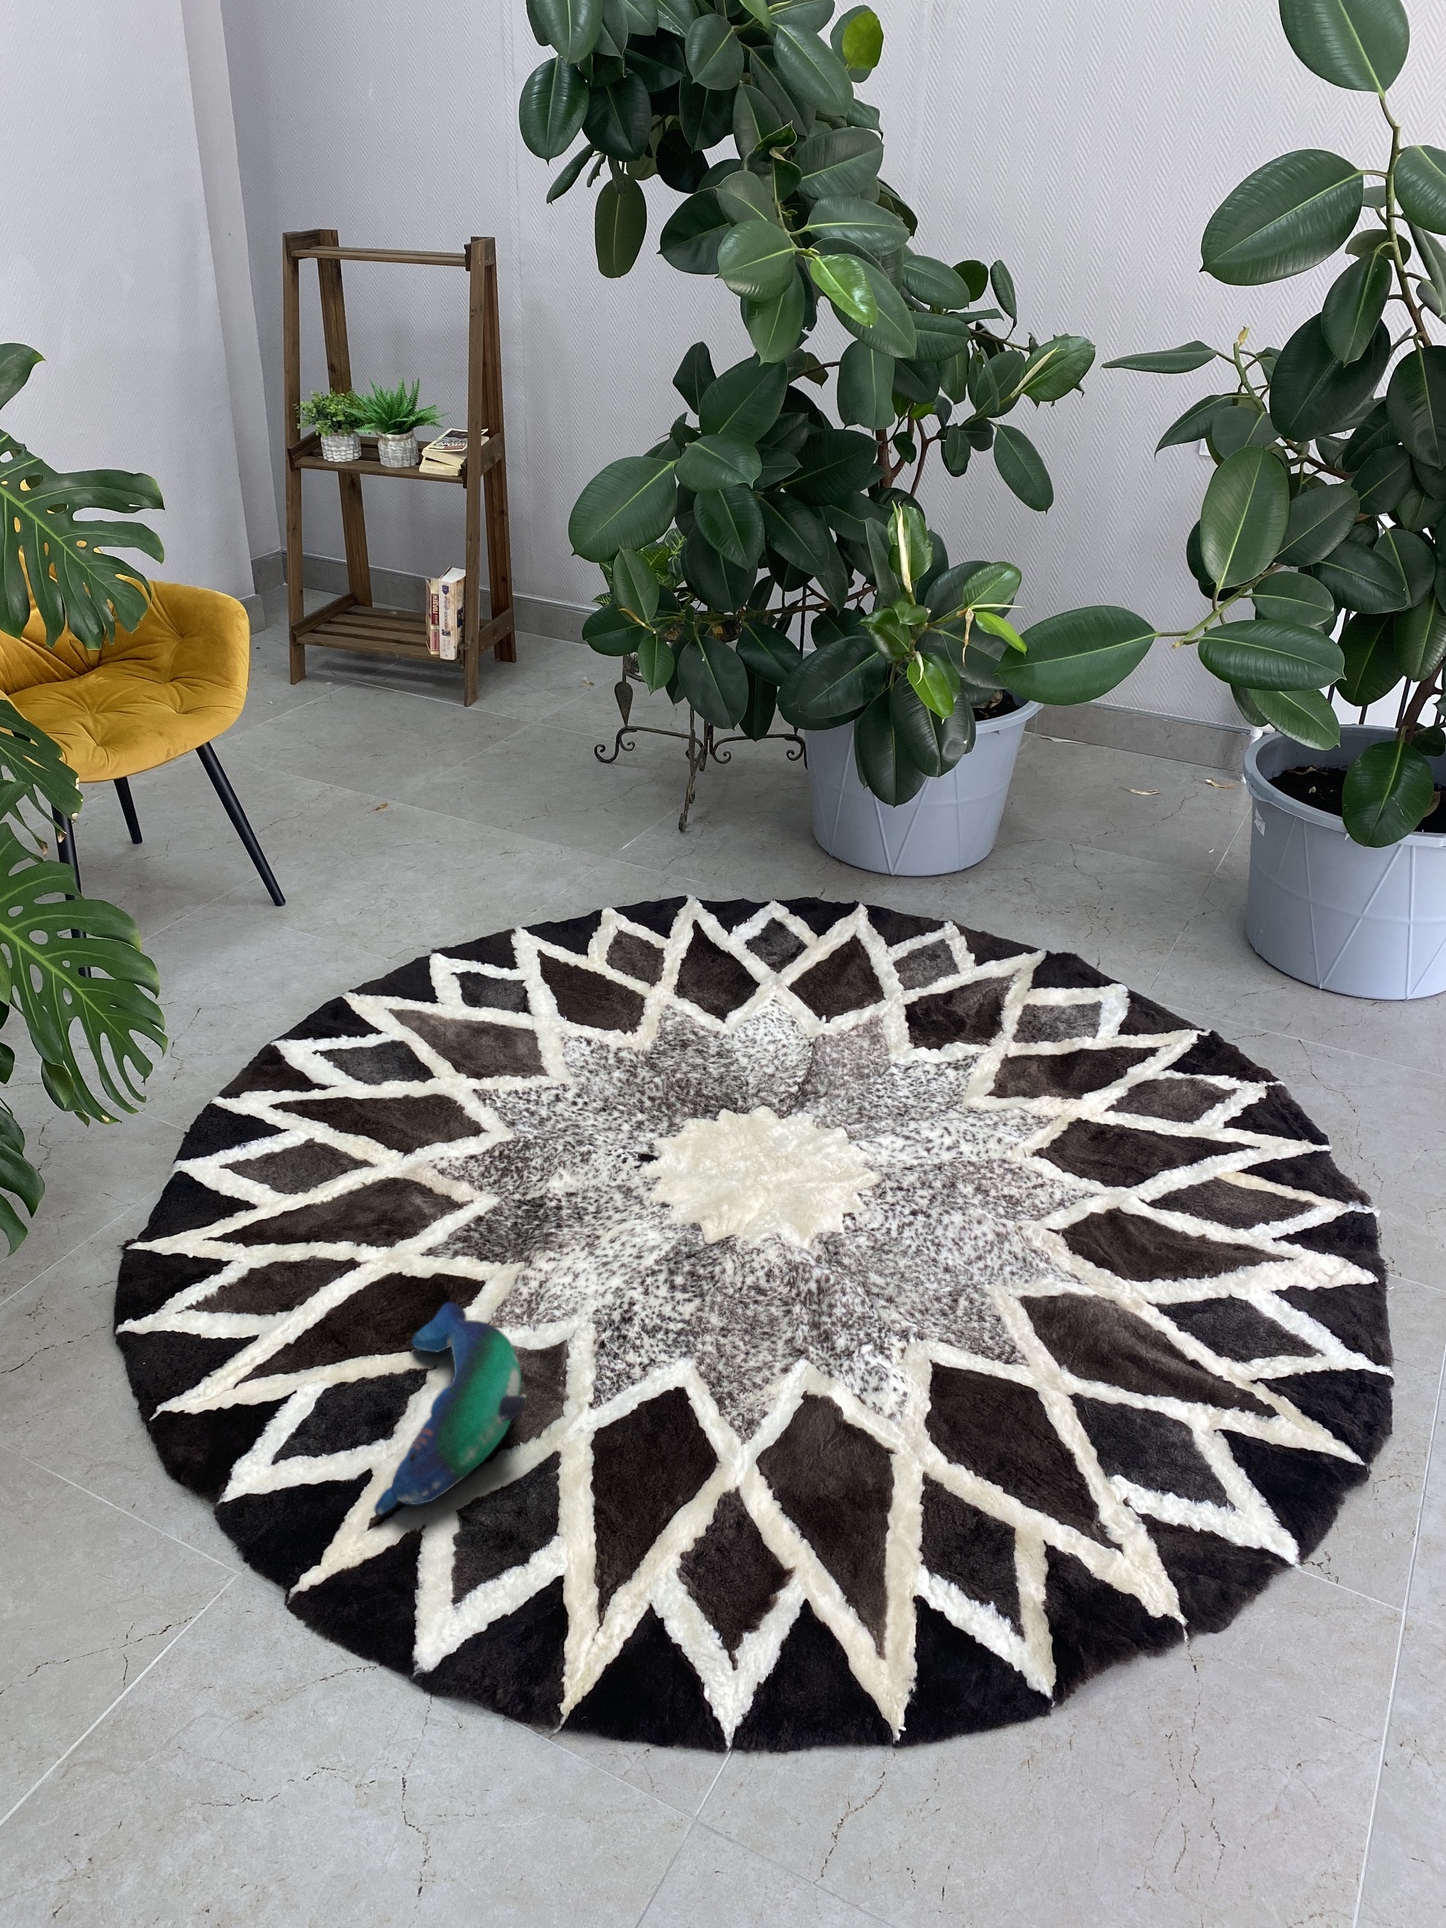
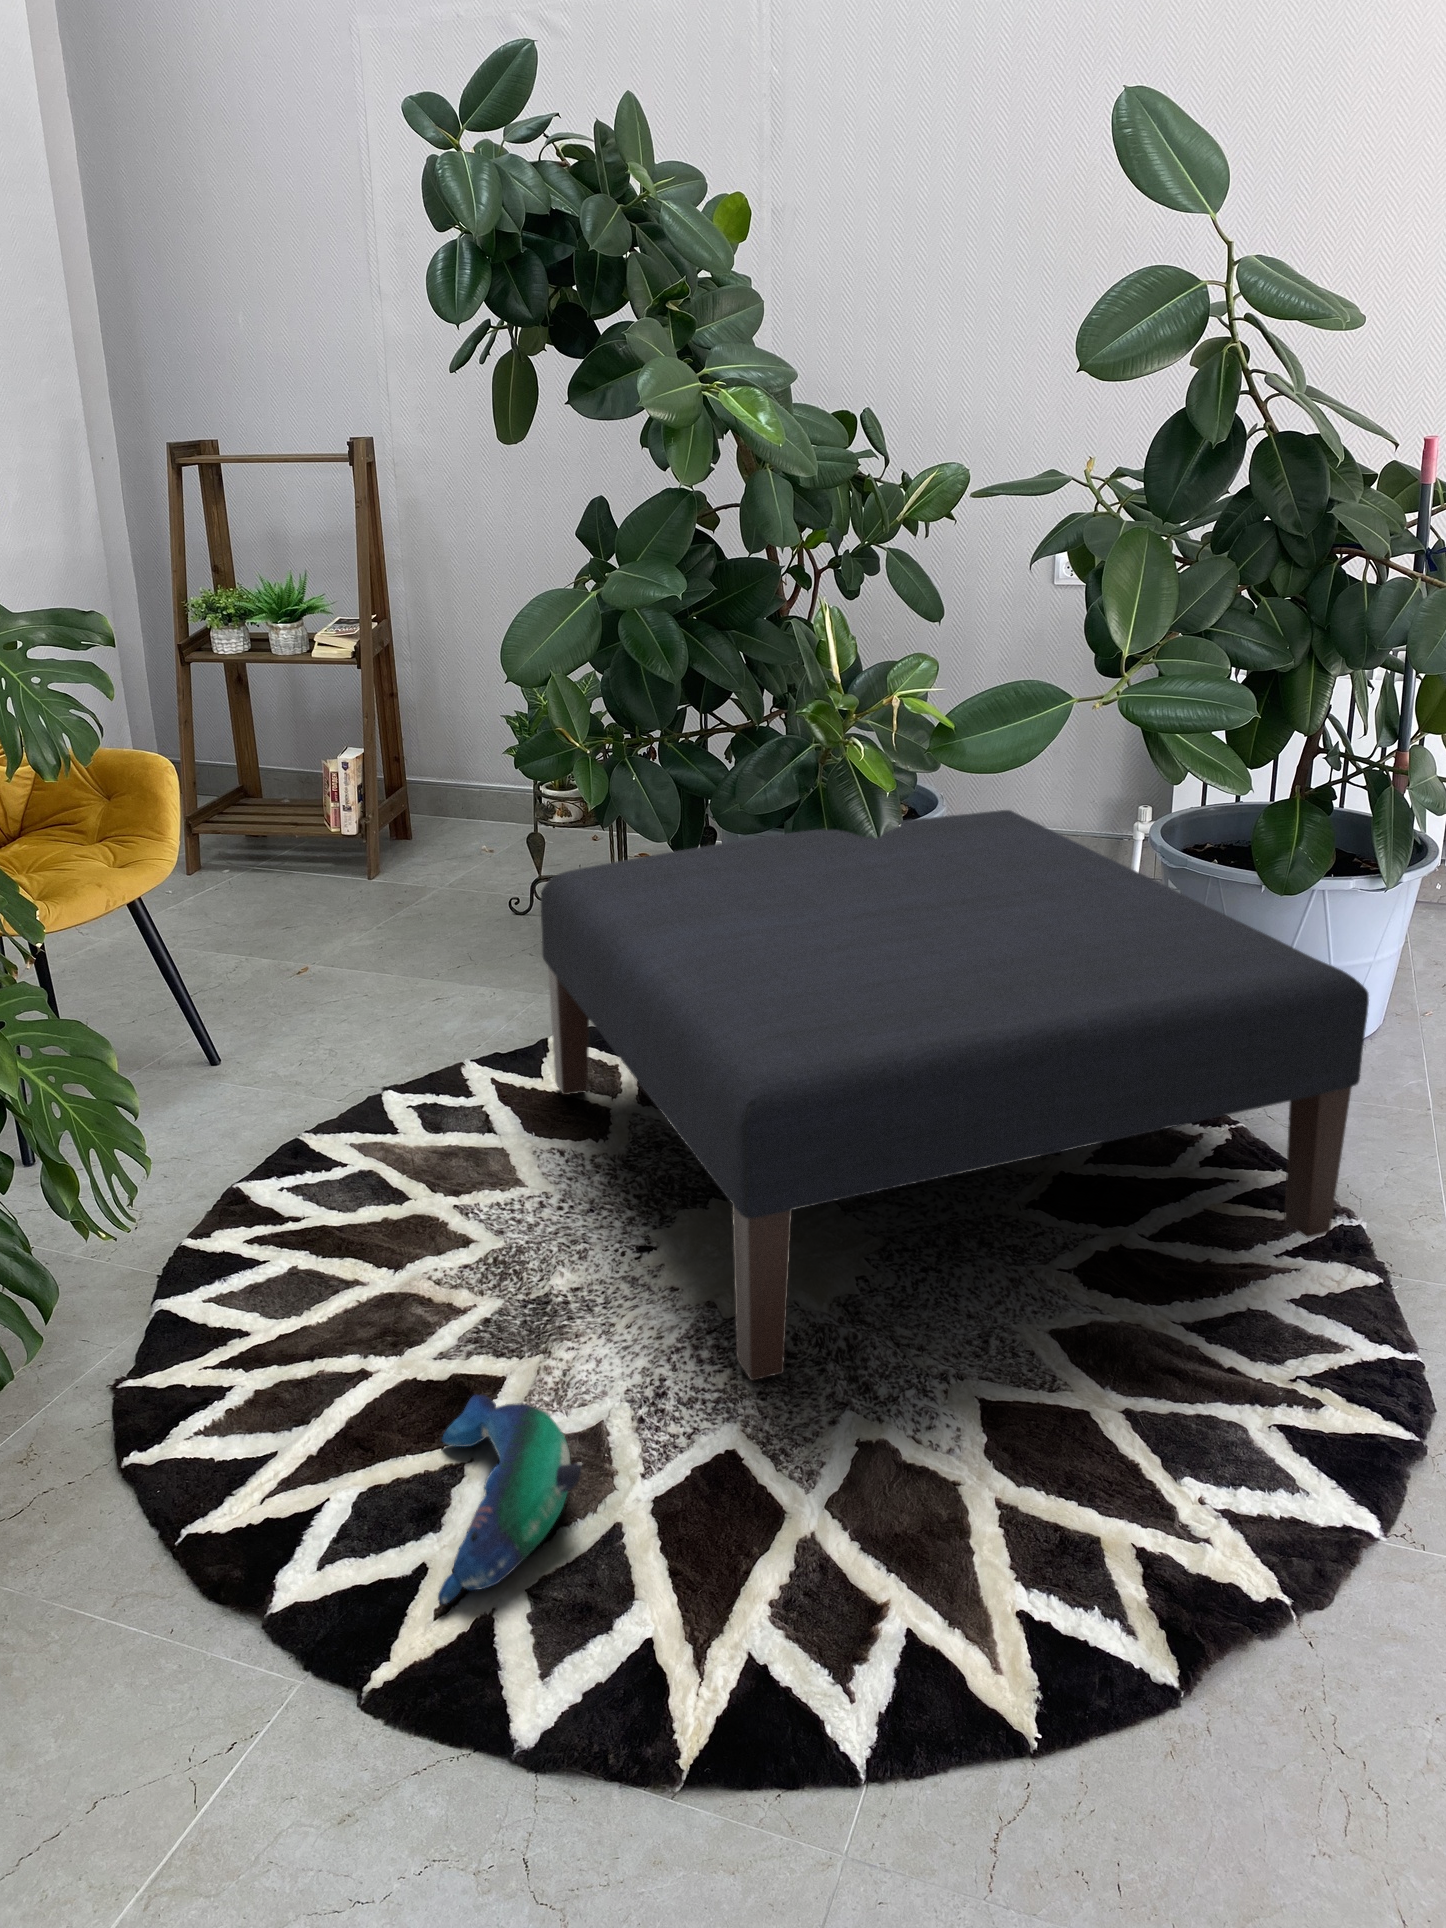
ottoman: none [591,724,1404,1316] -> present [541,810,1369,1380]

